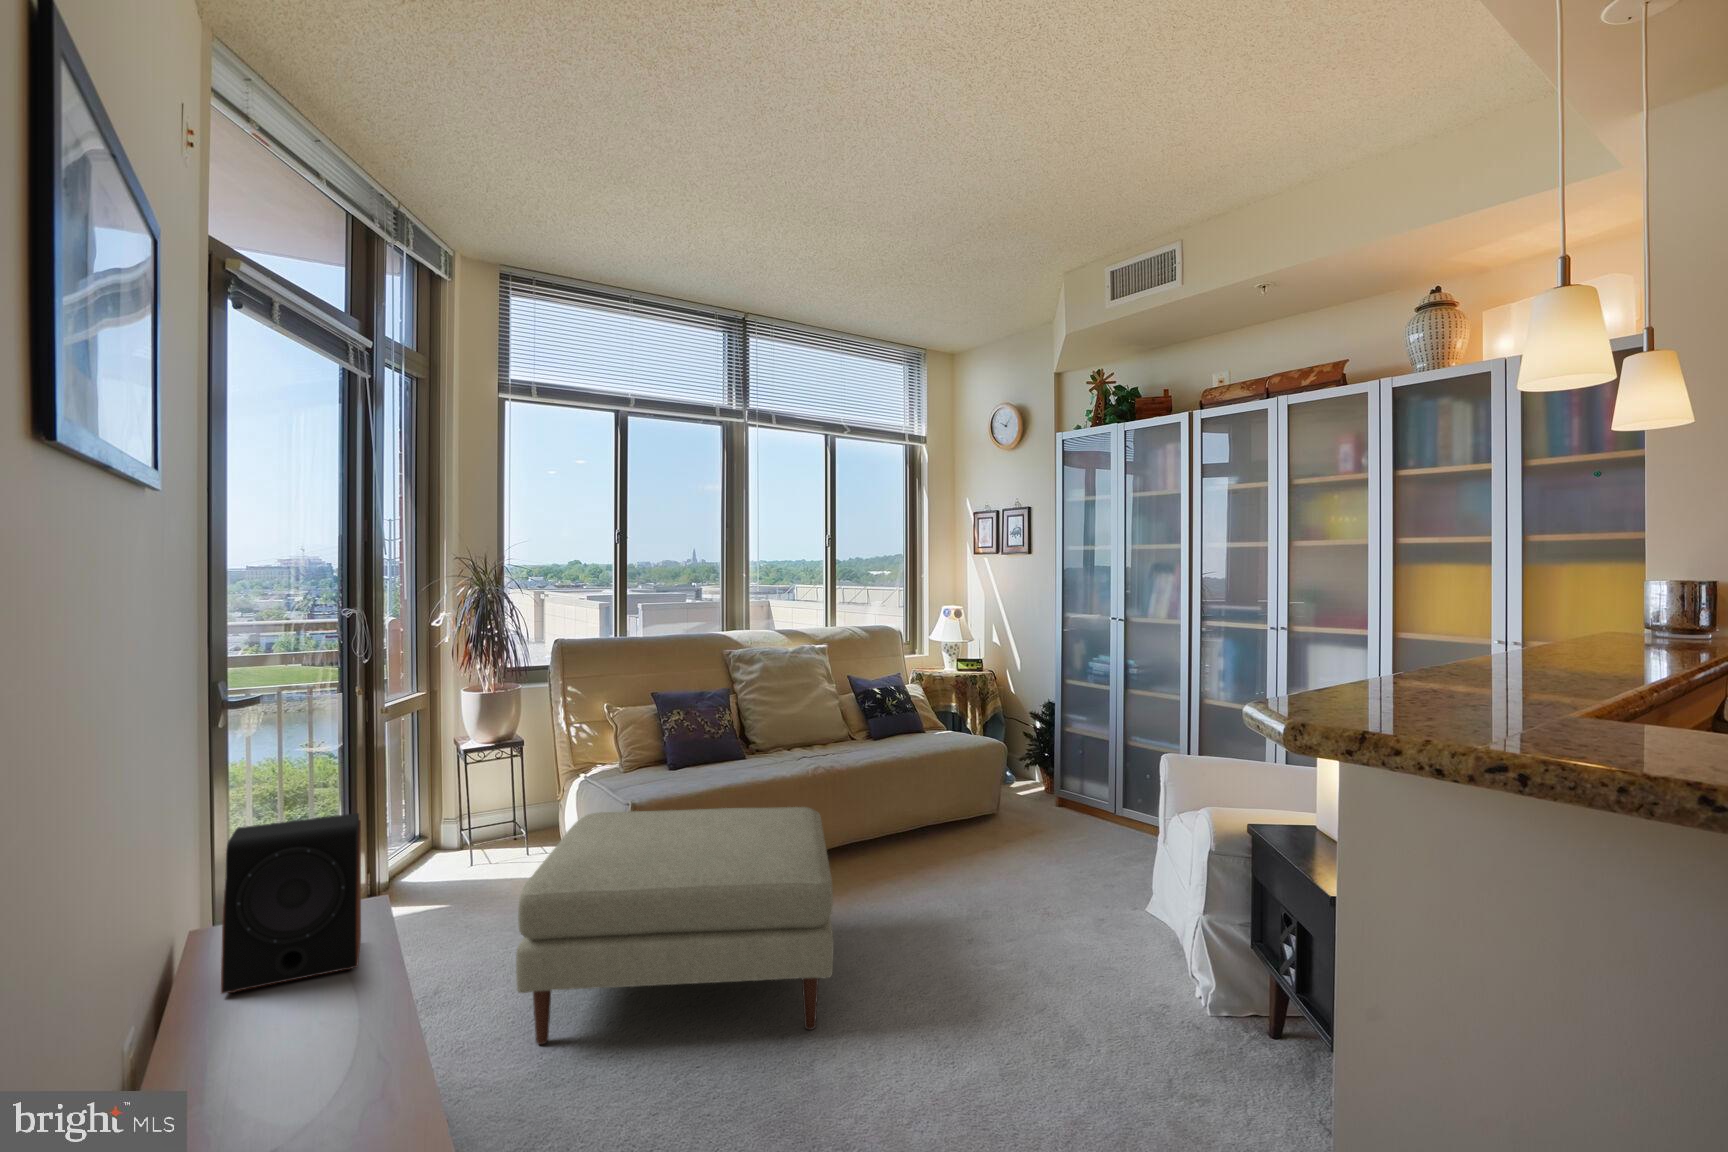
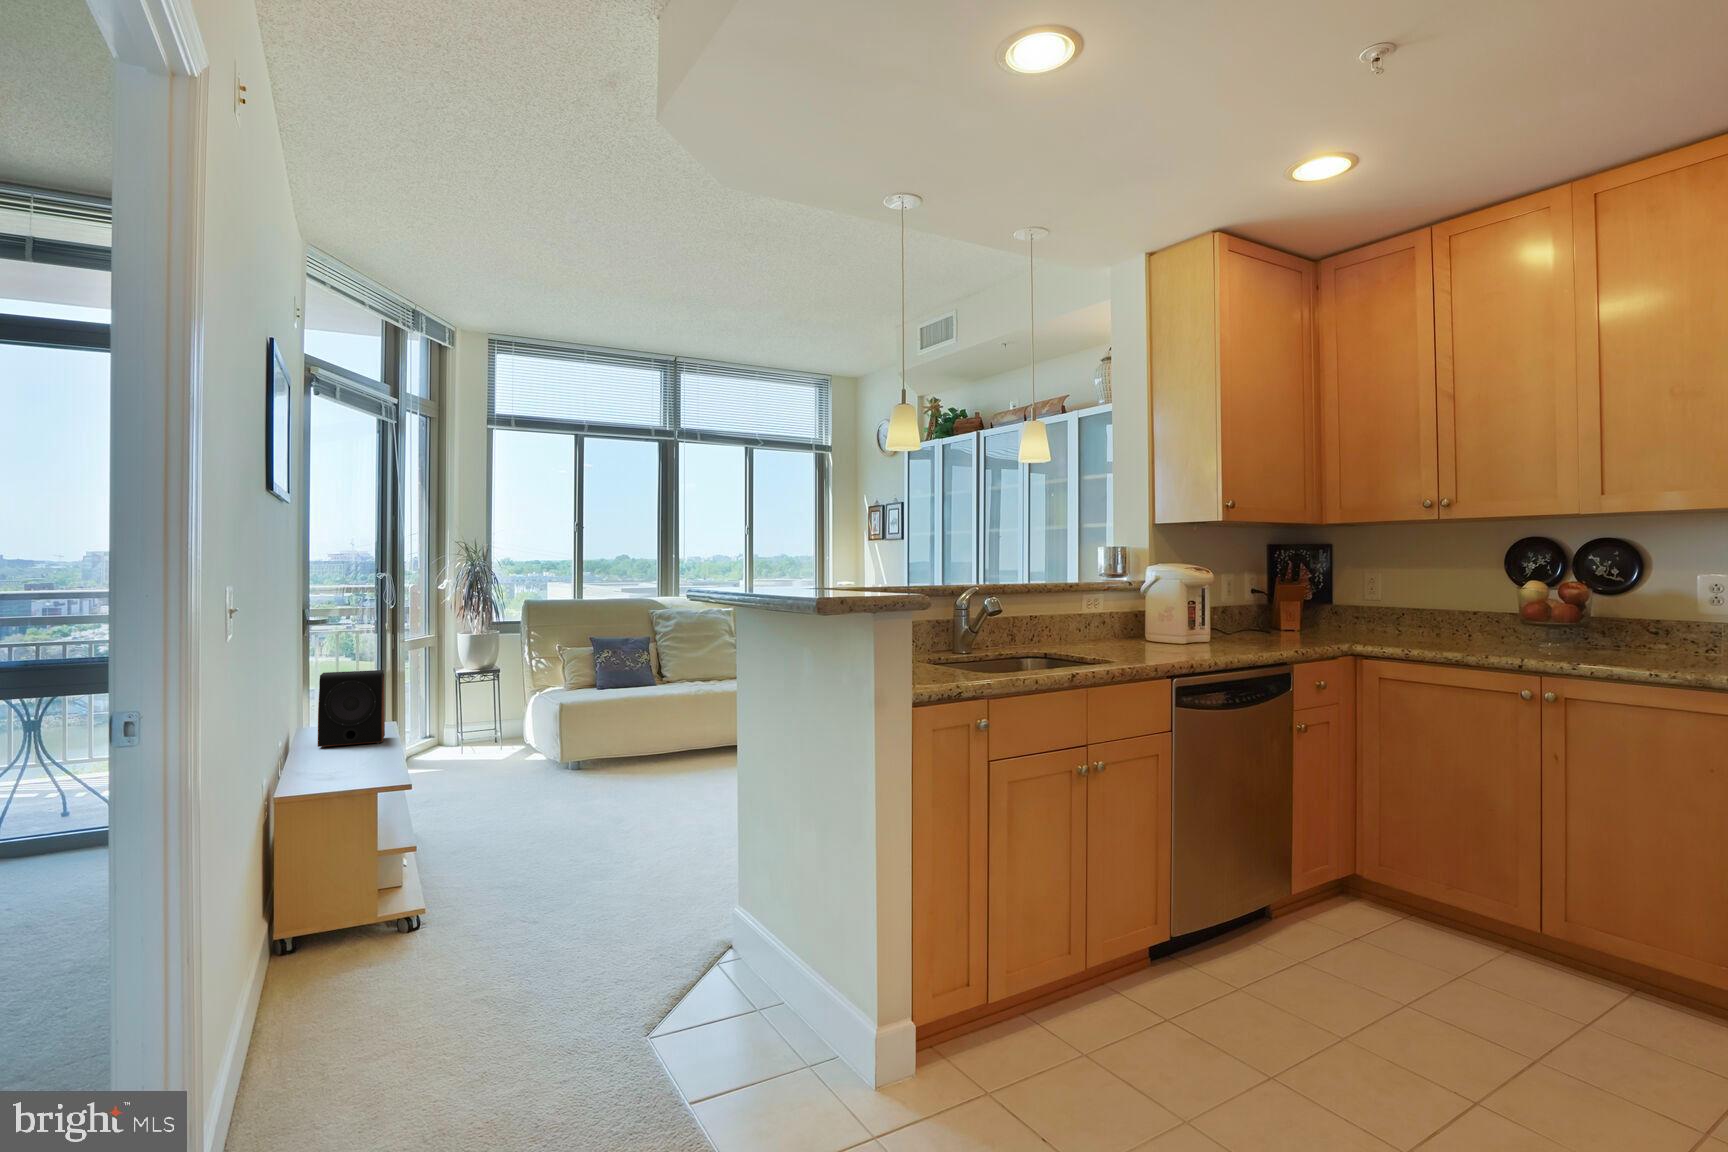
ottoman: present [516,807,833,1044] -> none [472,700,678,818]

